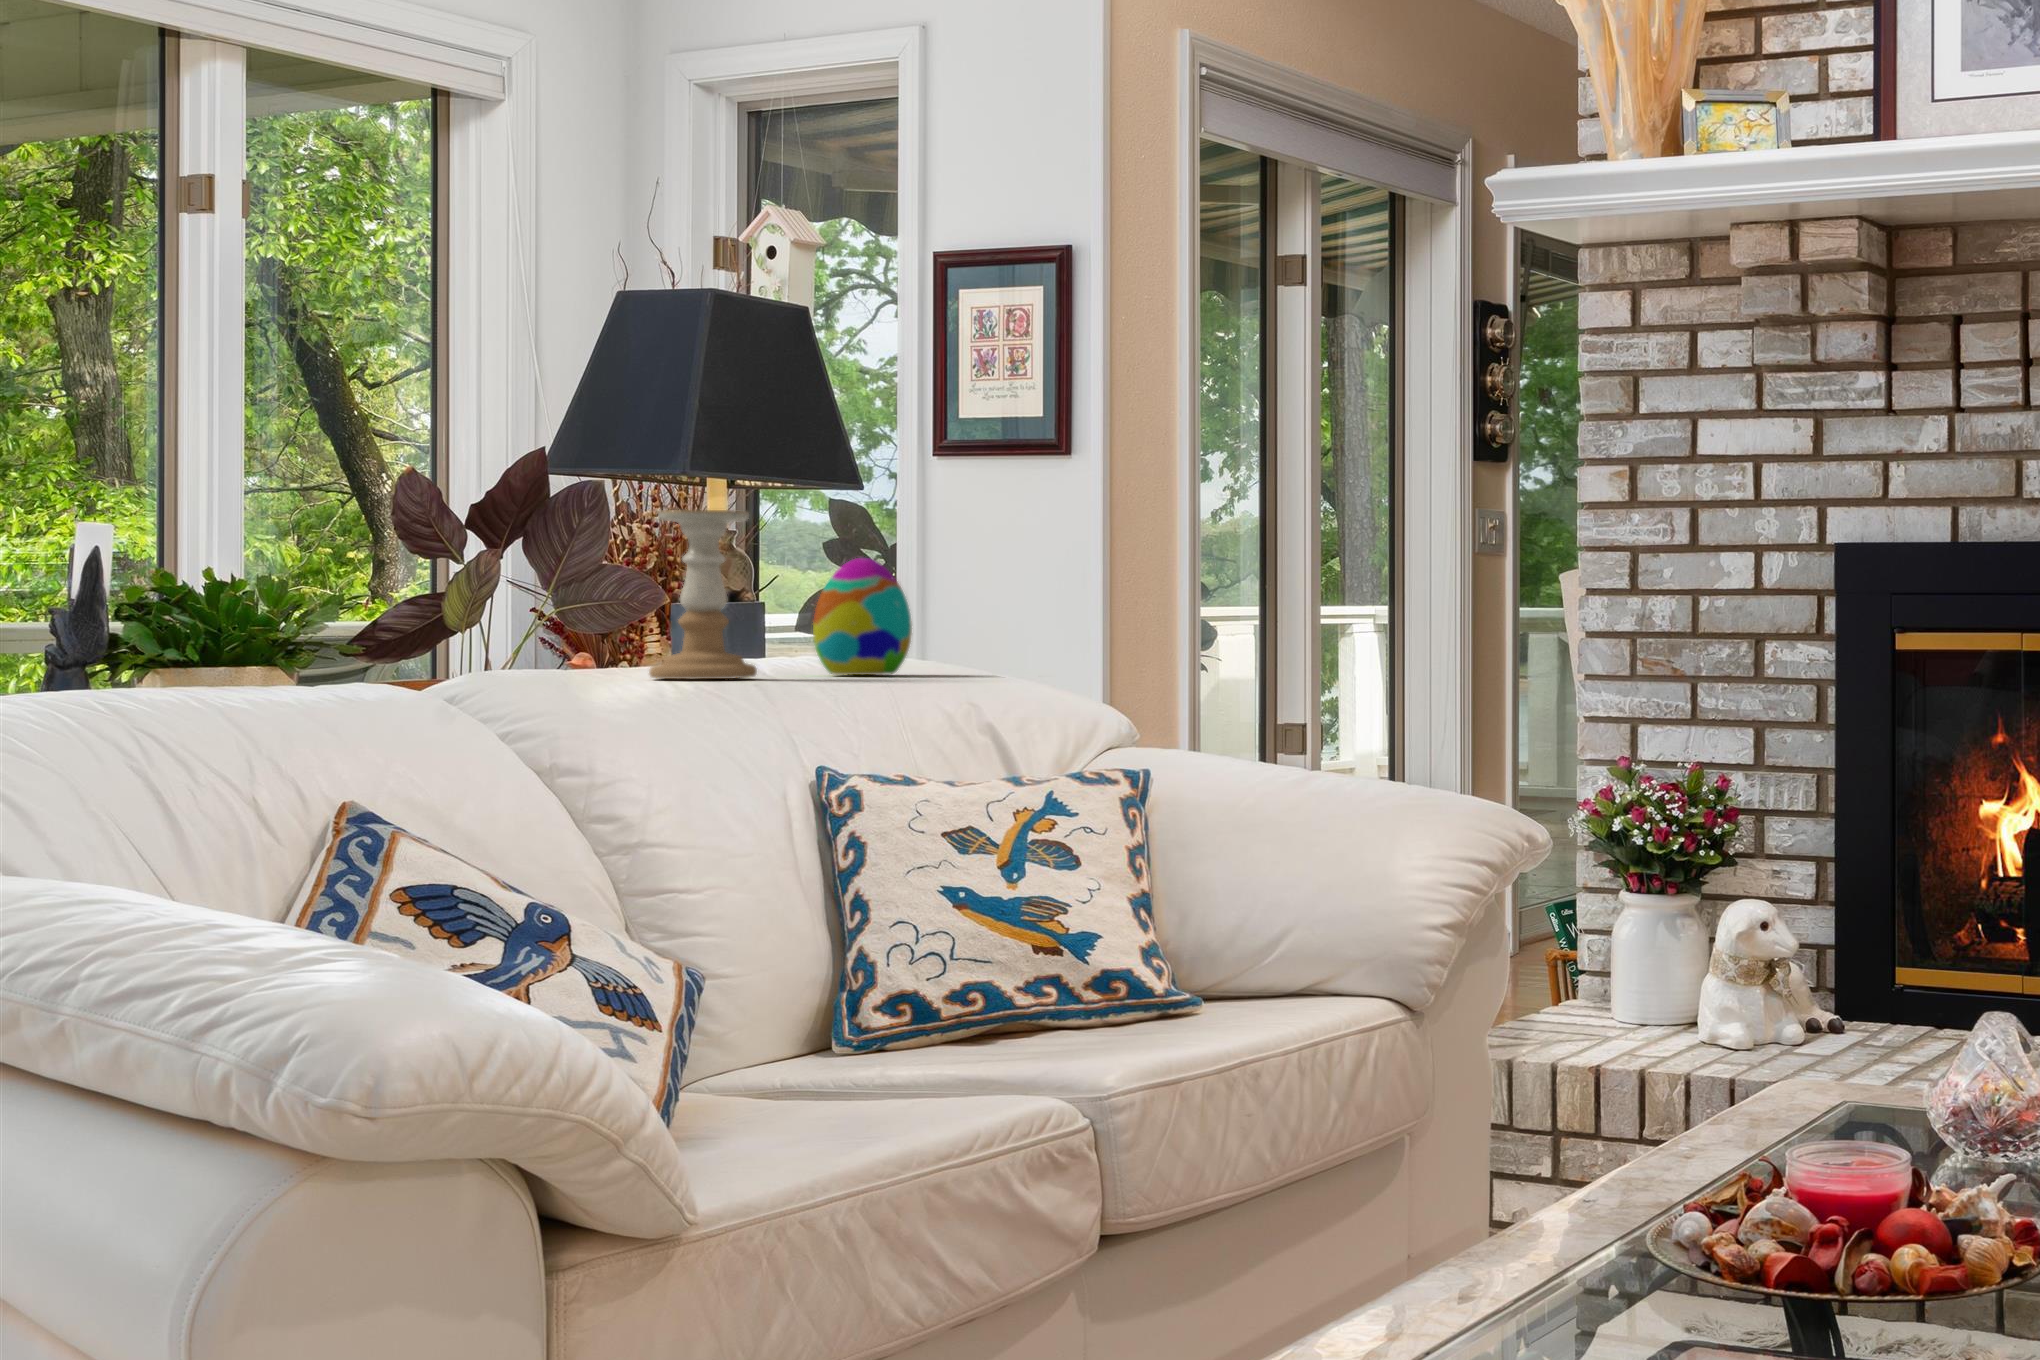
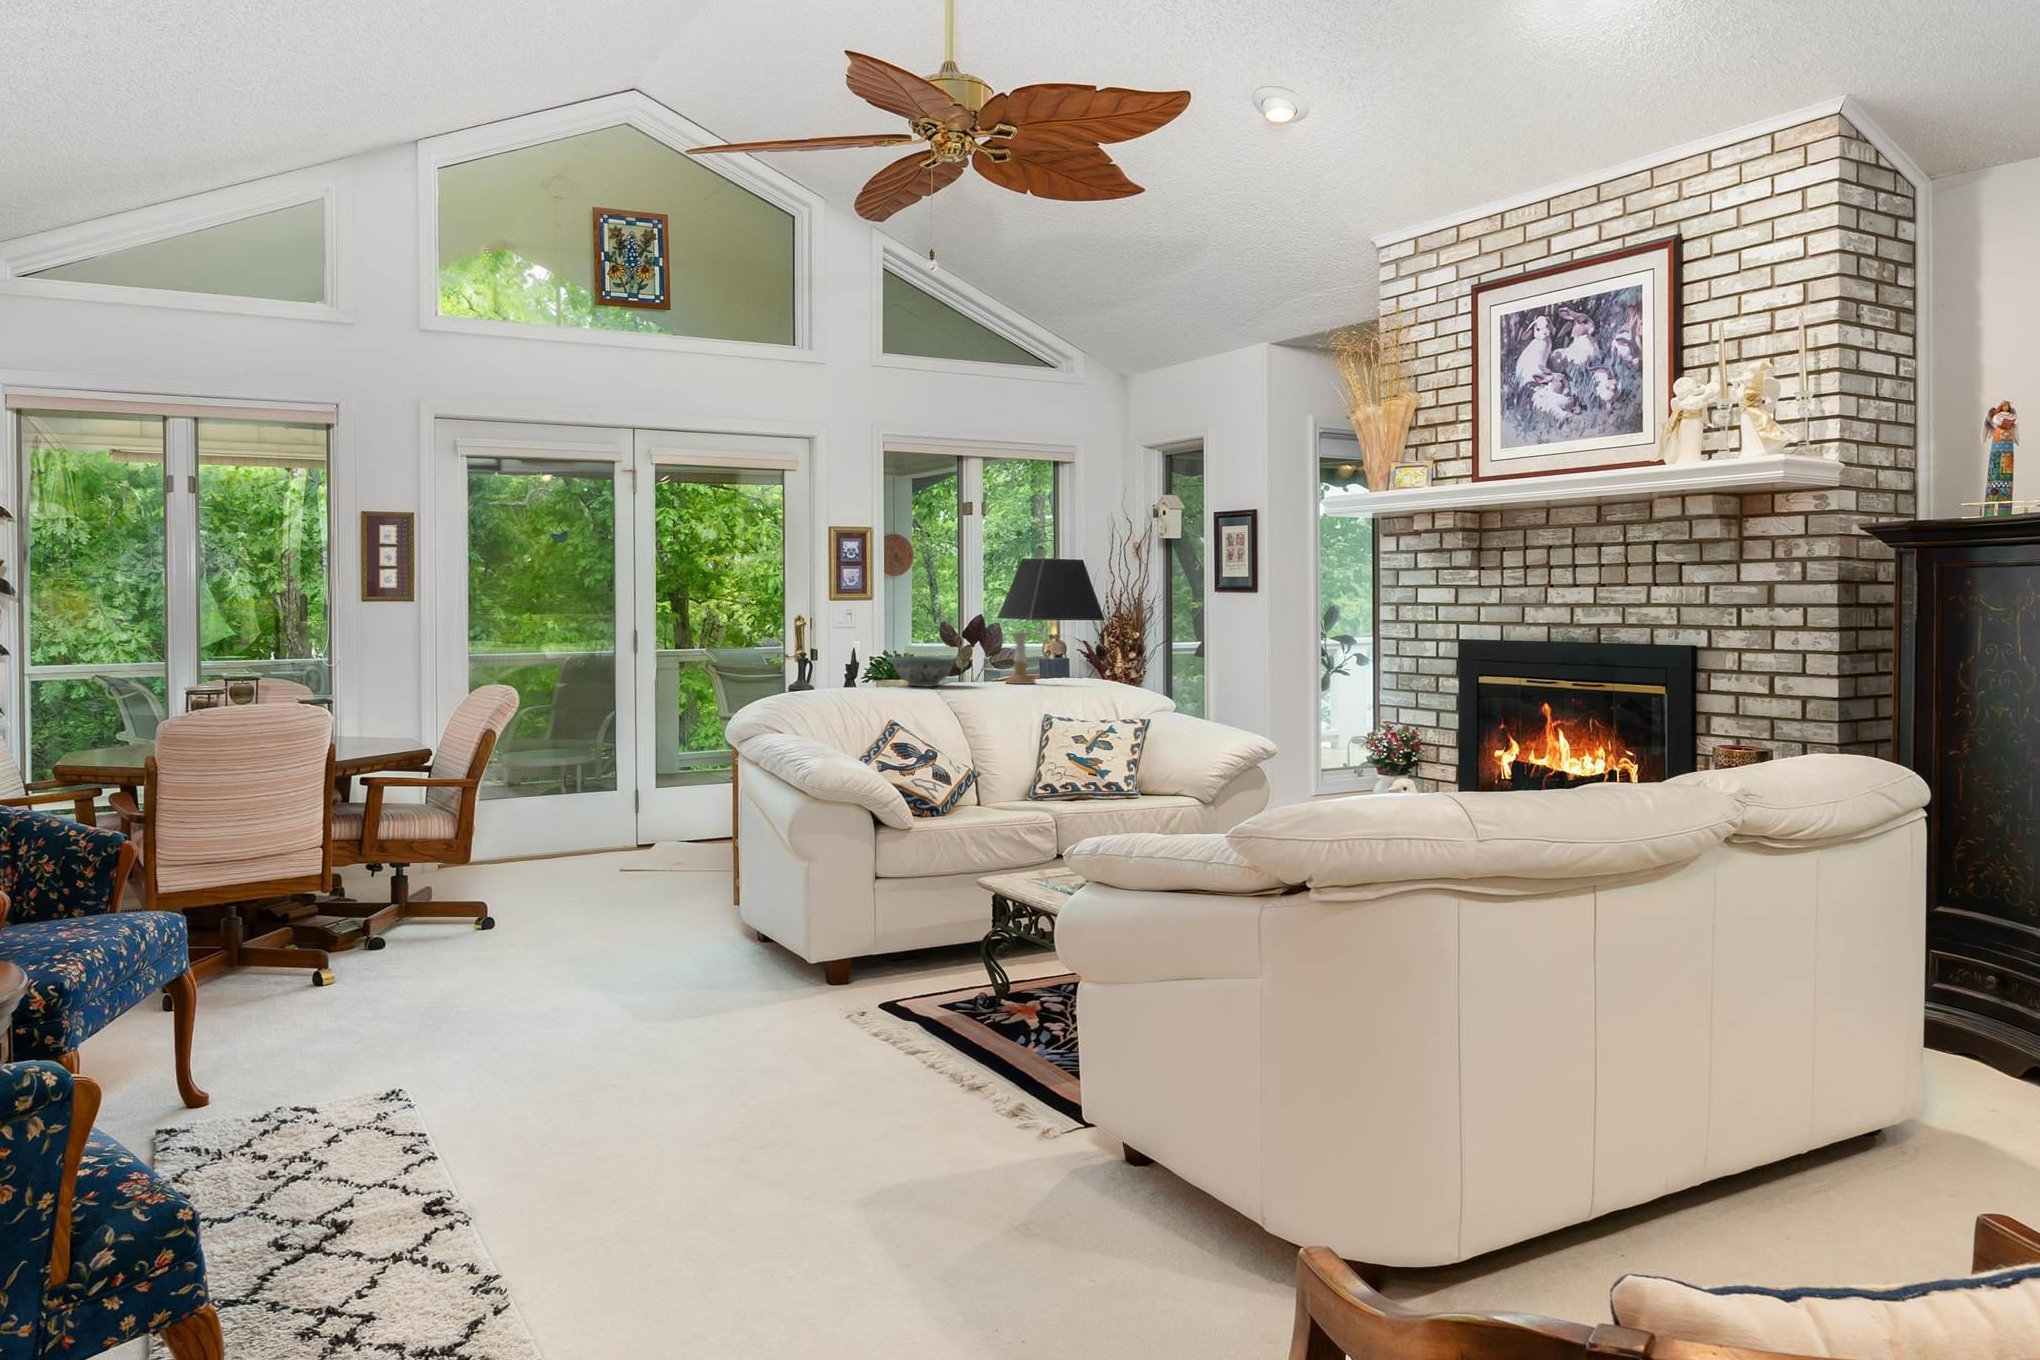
decorative egg: present [813,558,912,675] -> none [1061,646,1091,683]
decorative bowl: none [260,585,558,691] -> present [888,656,959,686]

